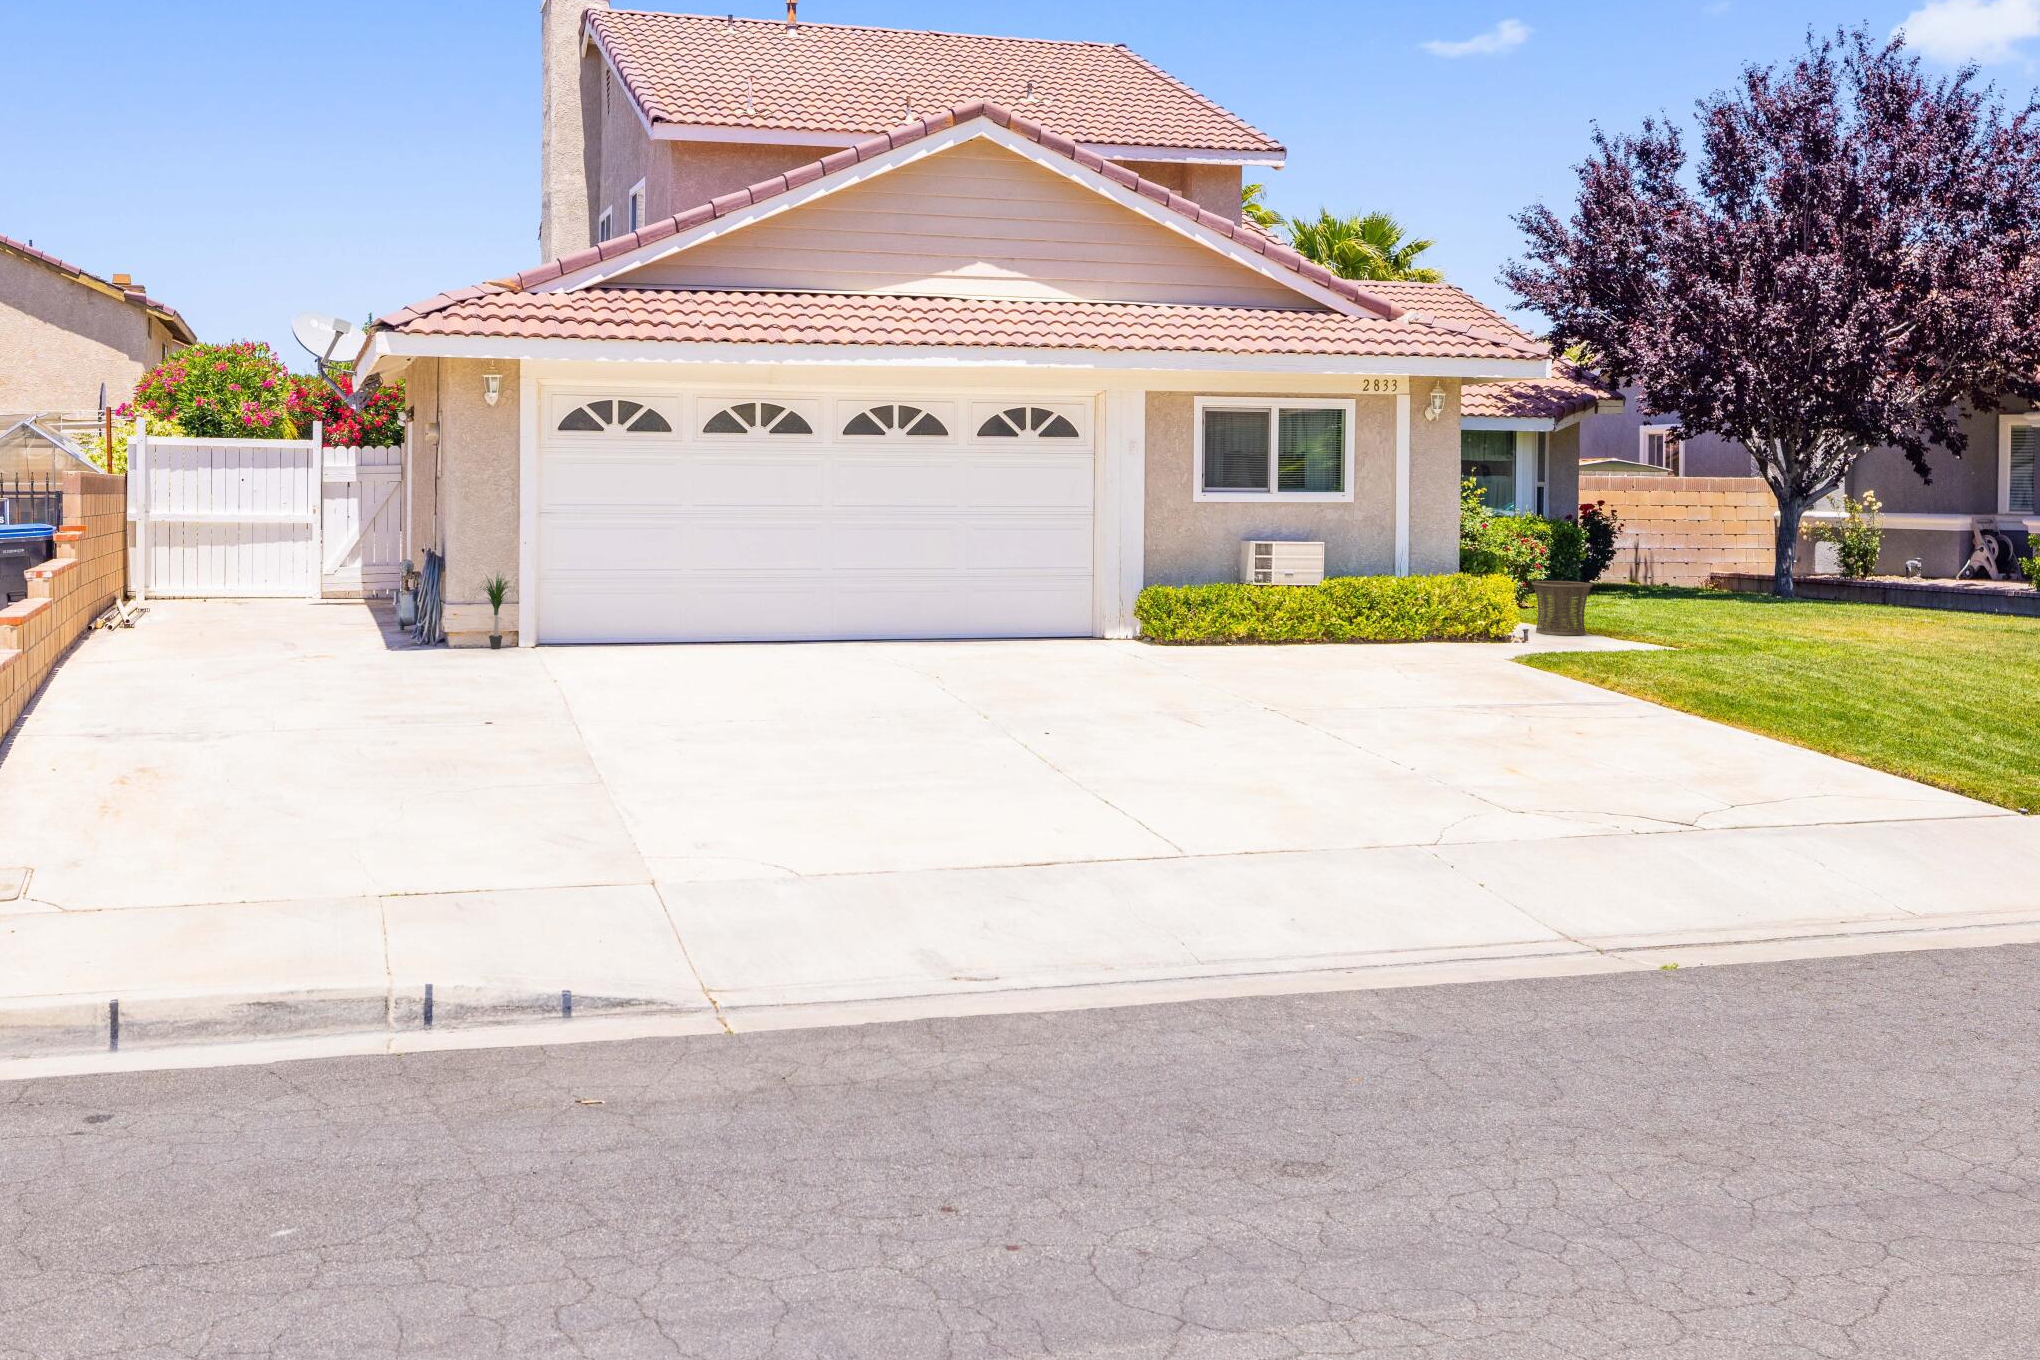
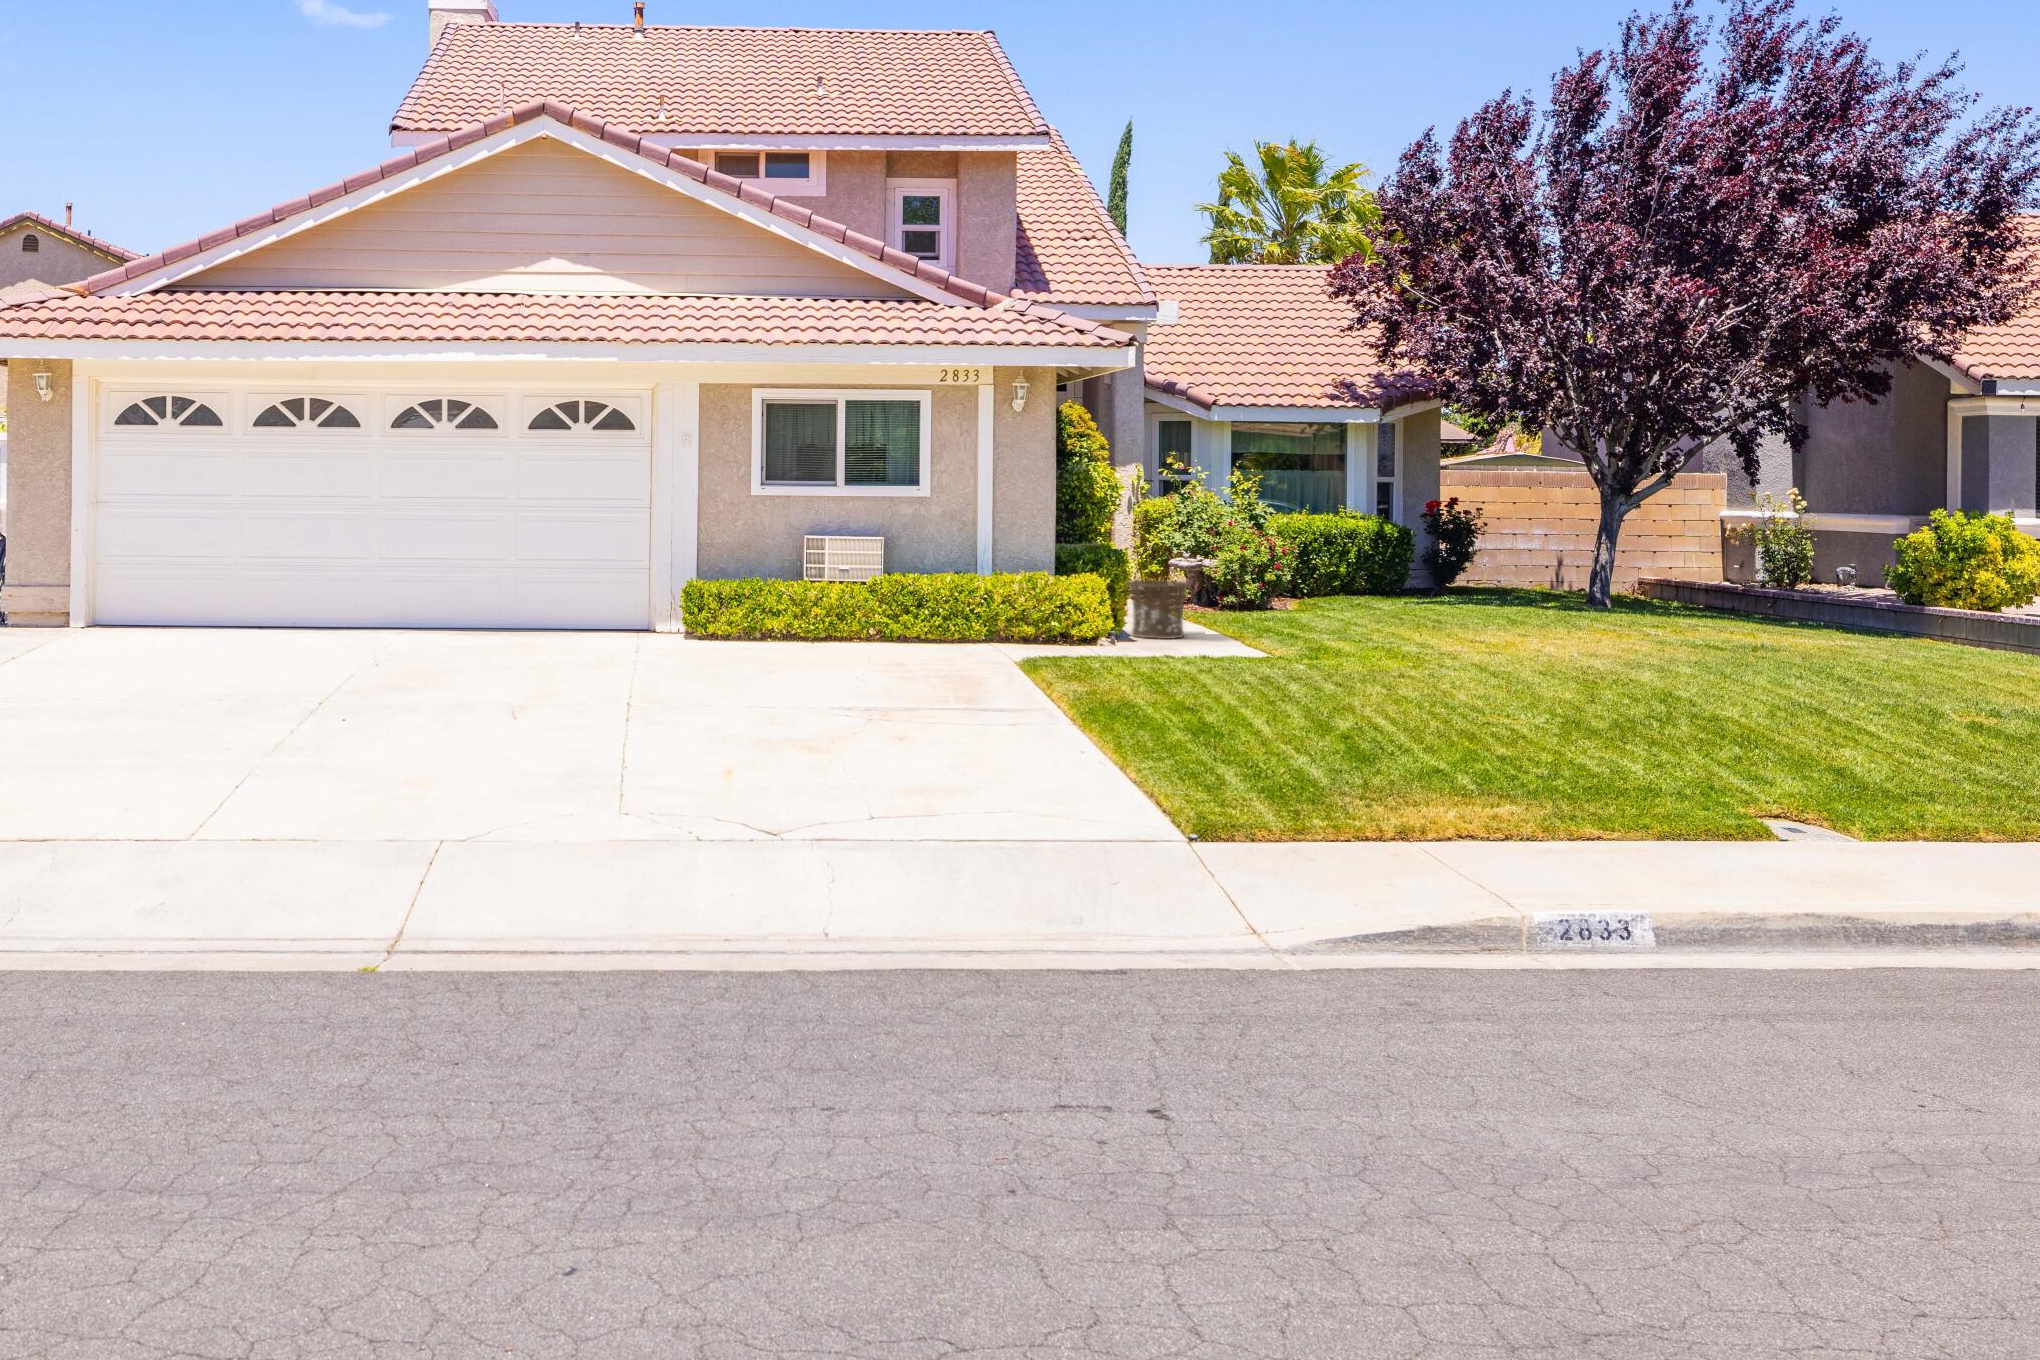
potted plant: present [480,576,509,649] -> none [16,554,69,631]

